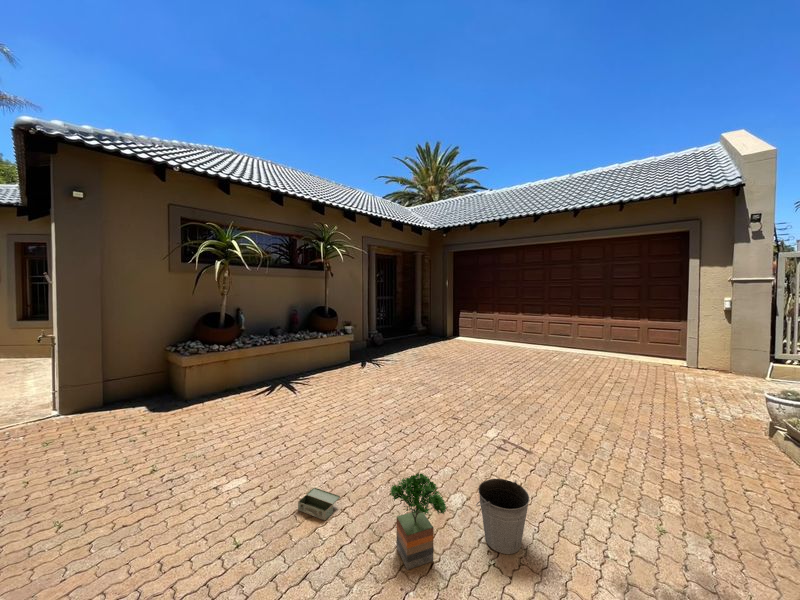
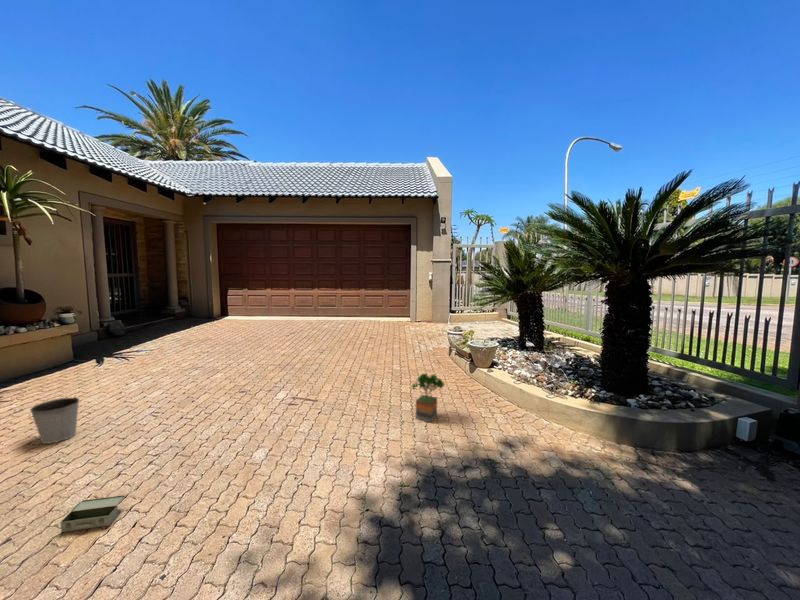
potted tree: present [390,473,446,570] -> present [412,374,445,422]
bucket: present [476,479,530,554] -> present [31,397,79,444]

